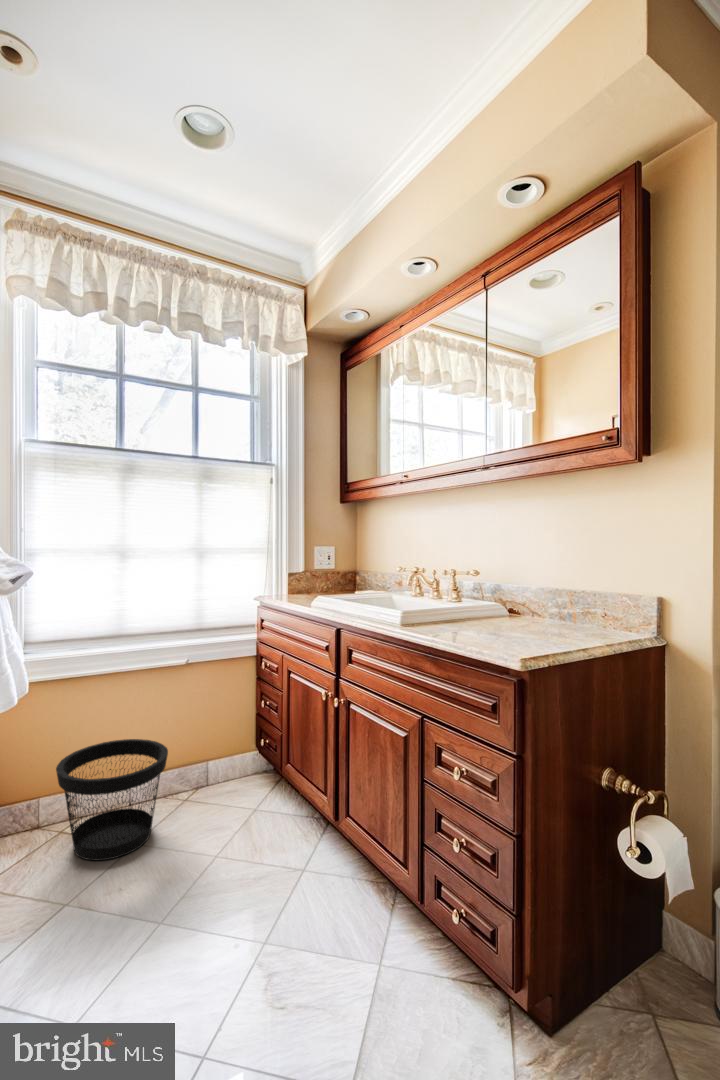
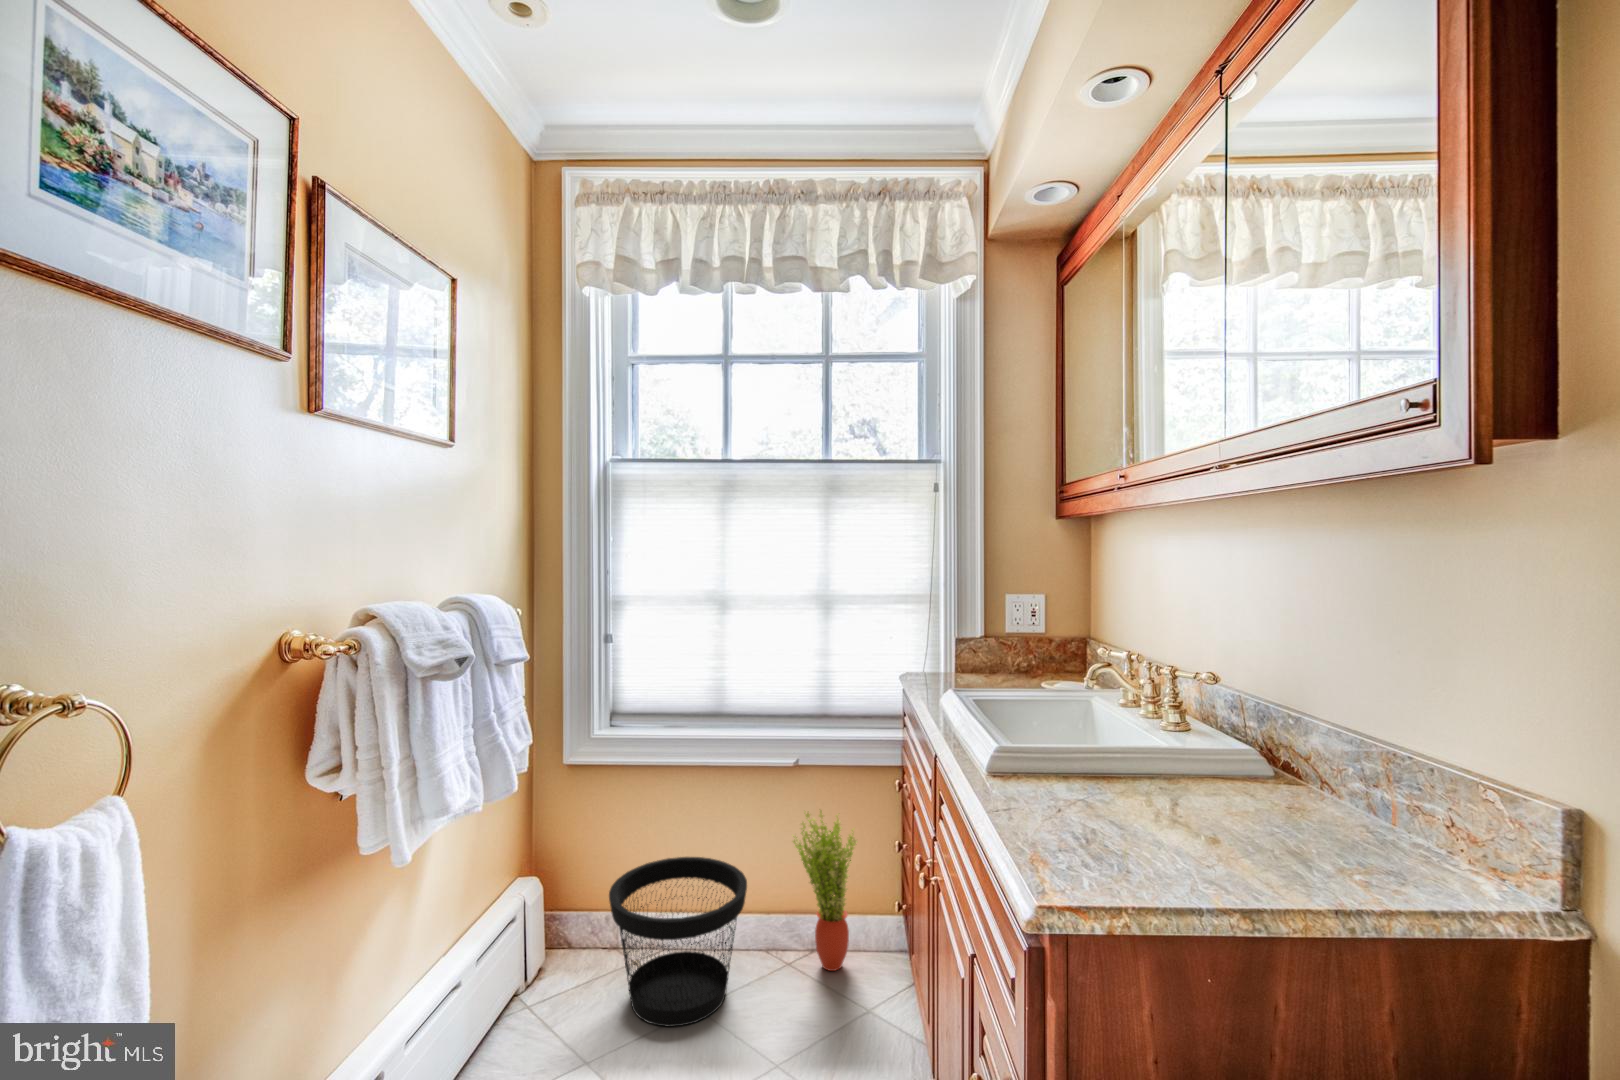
potted plant: none [189,690,237,796] -> present [793,811,857,971]

